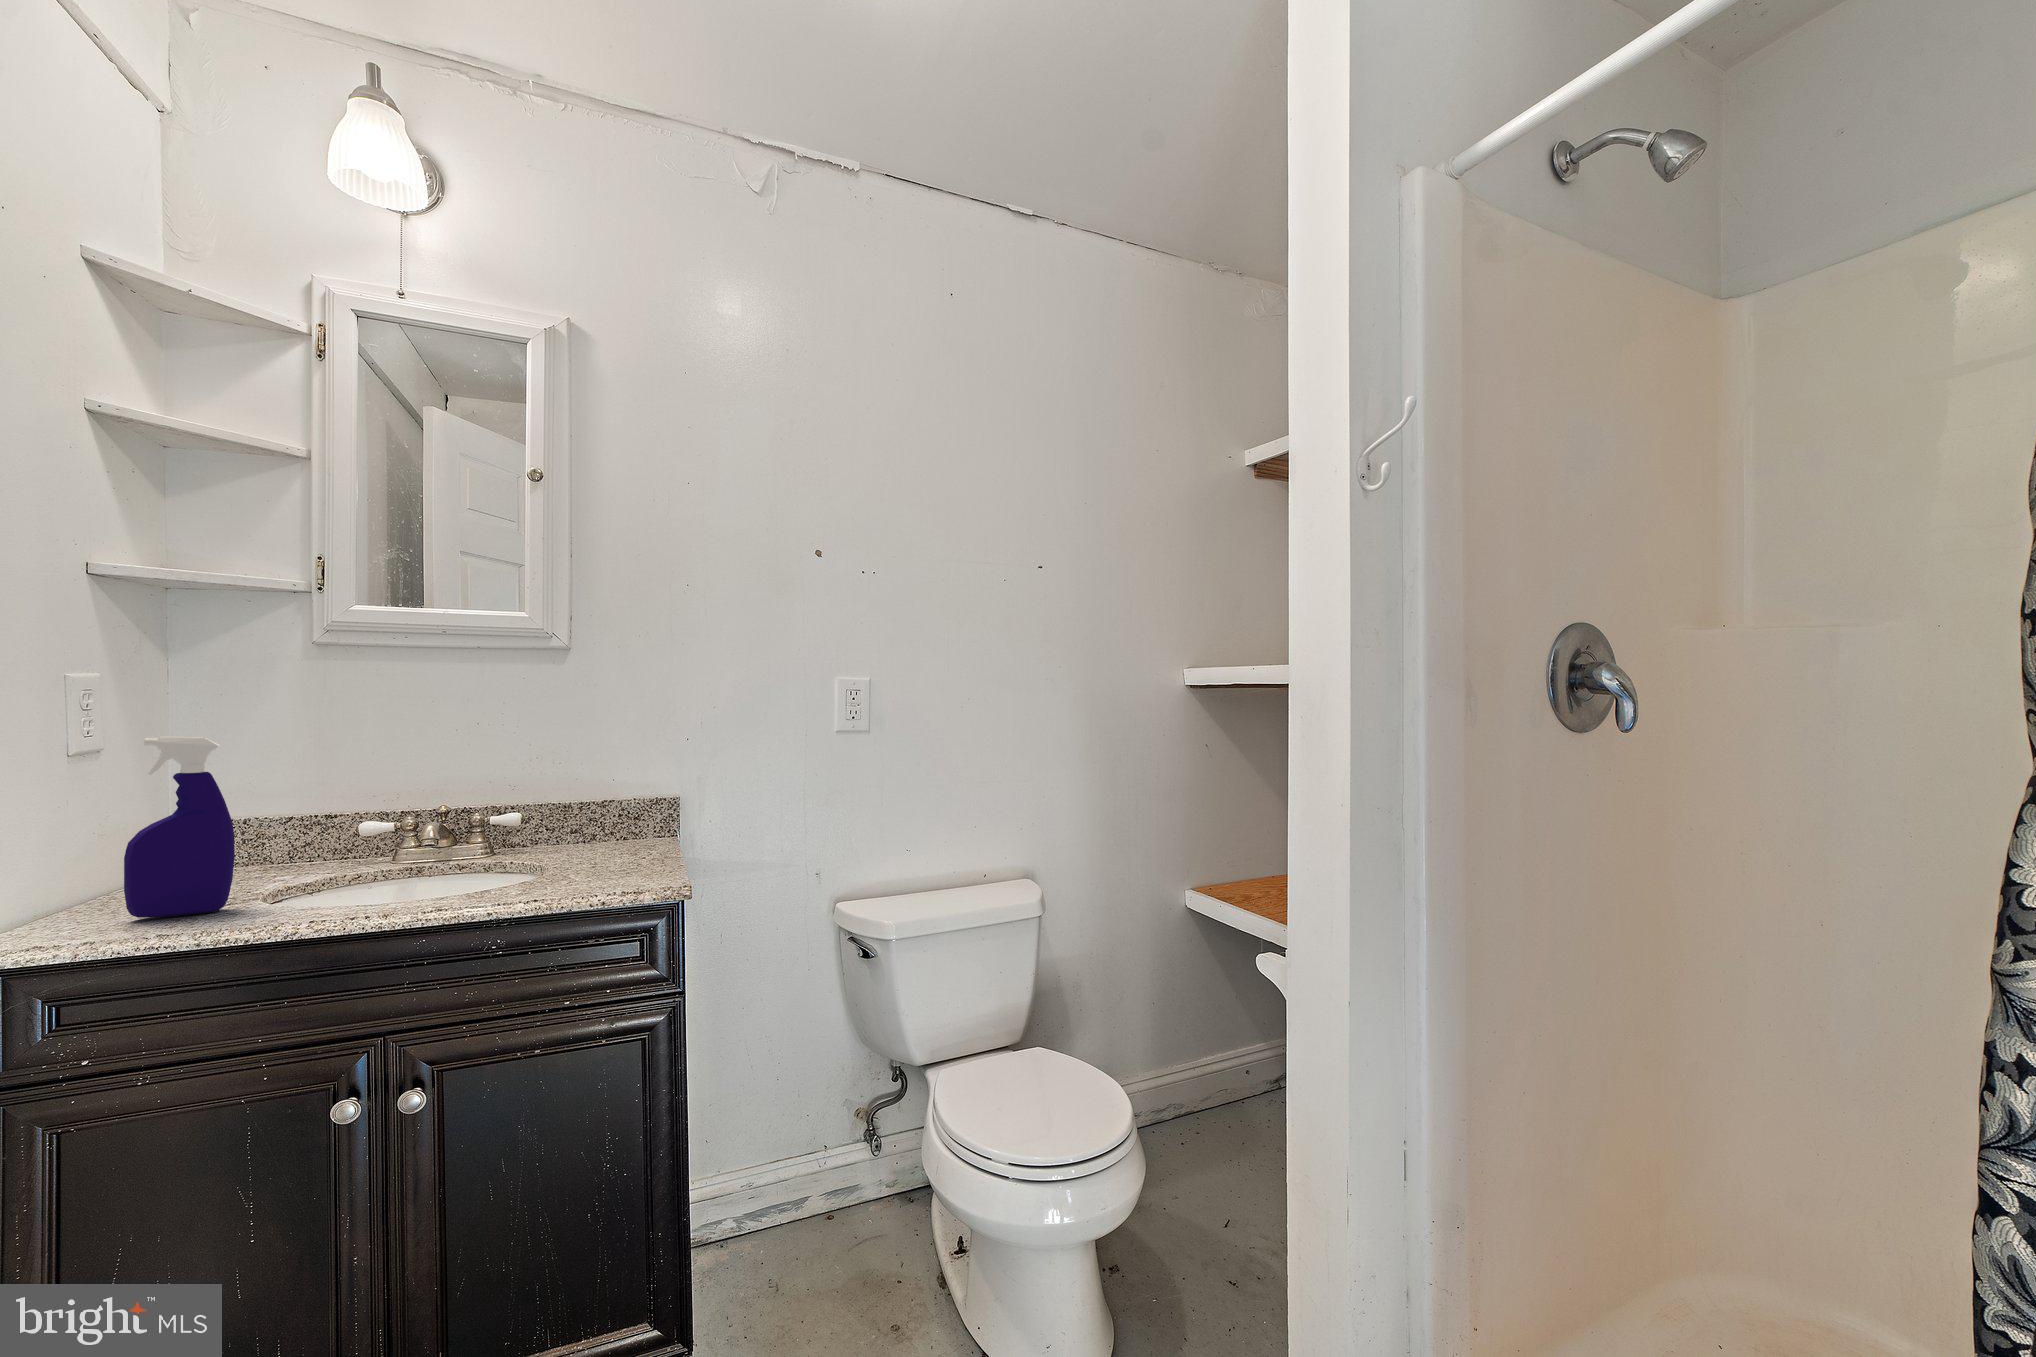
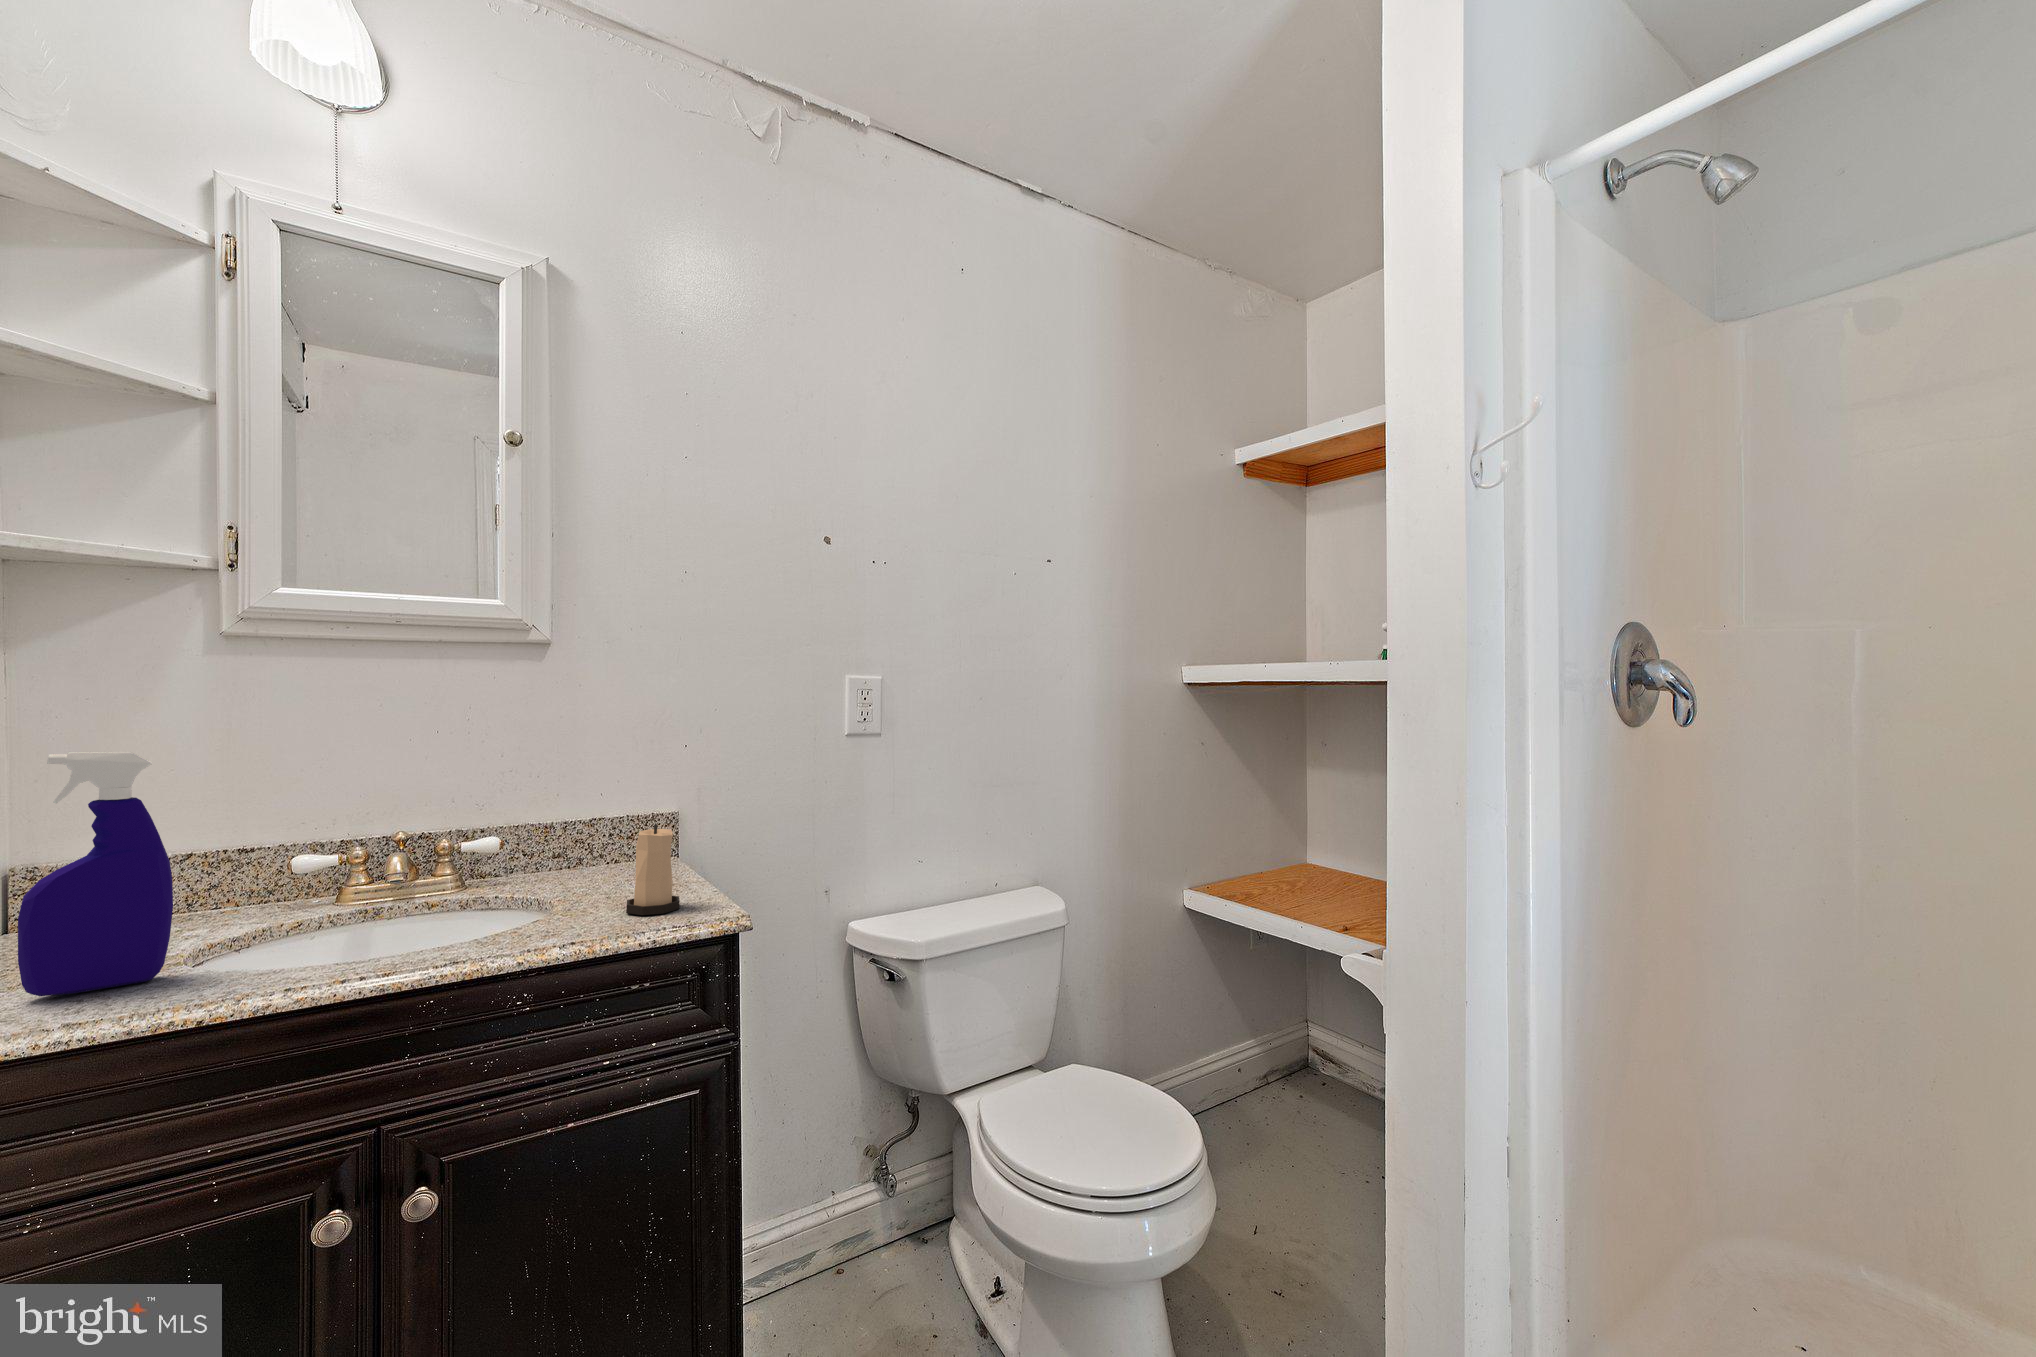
candle: none [589,805,639,884] -> present [626,823,680,915]

